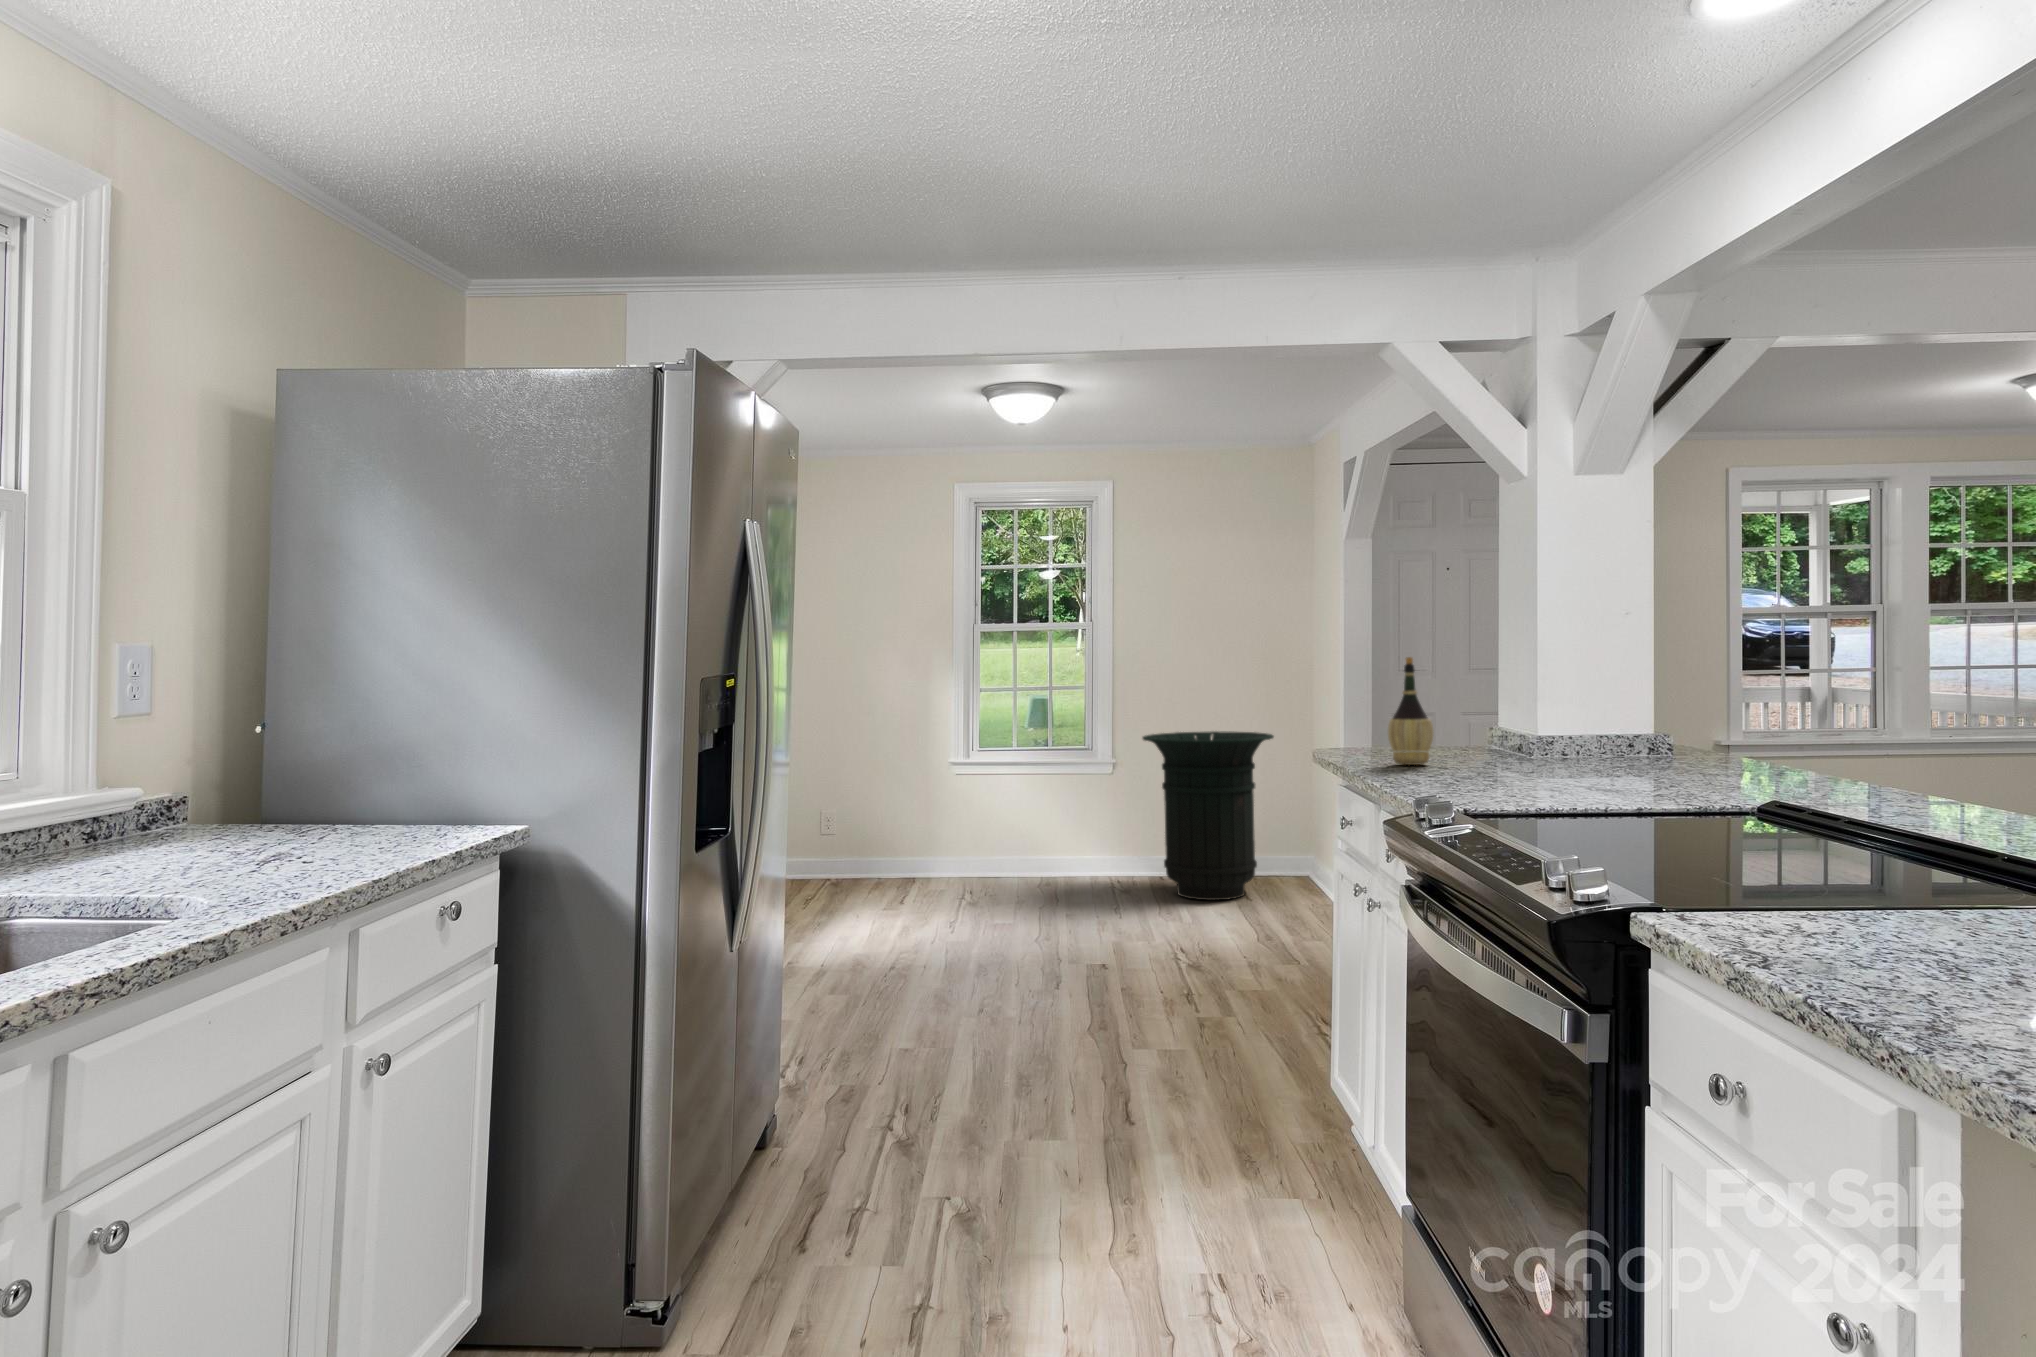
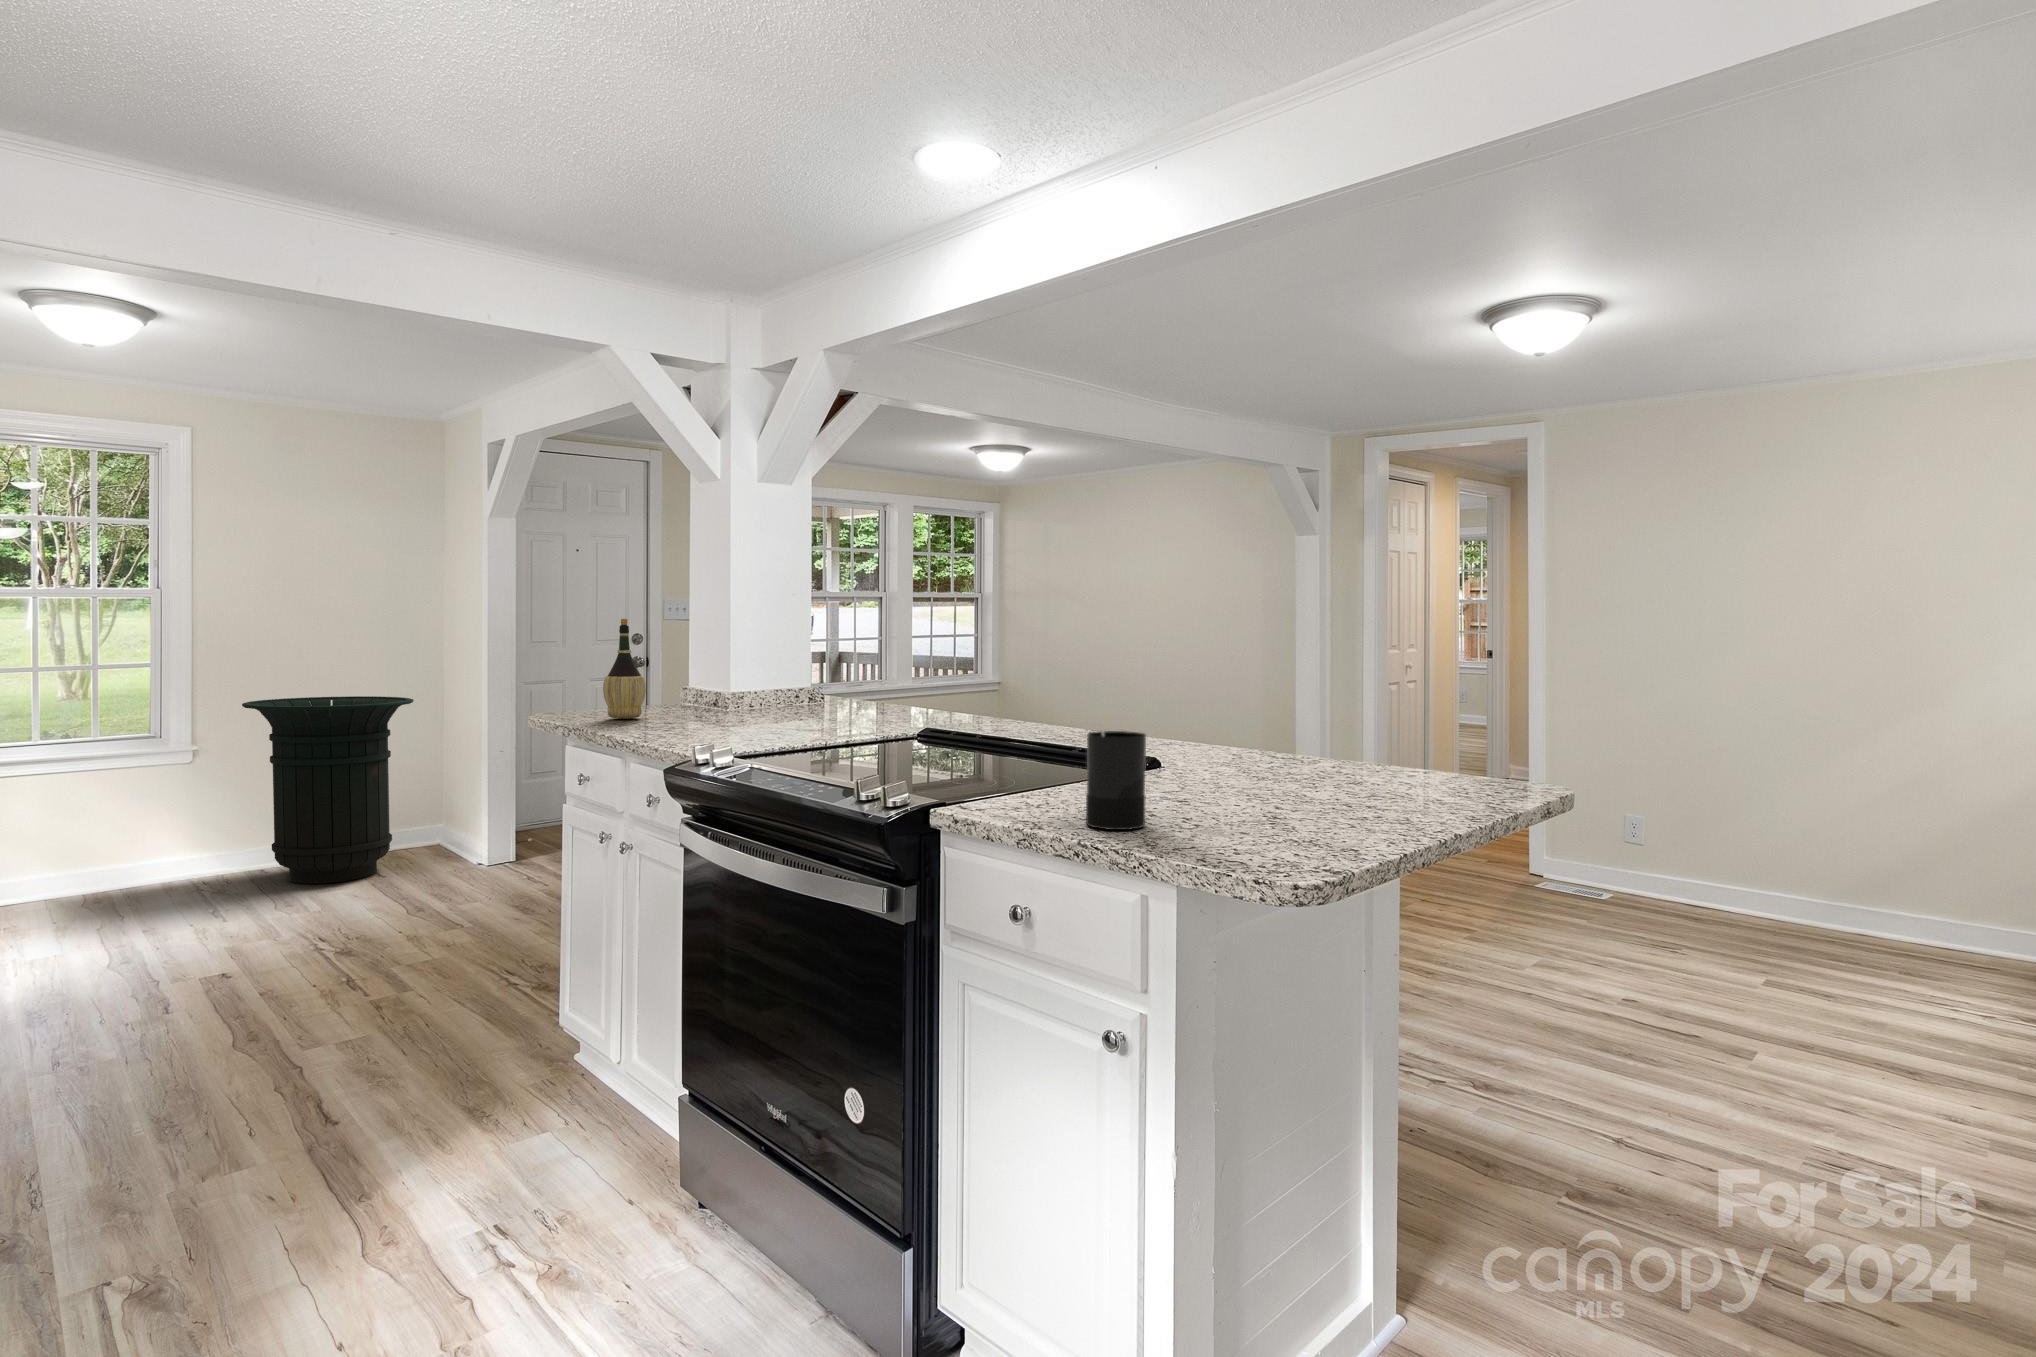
candle: none [1851,813,1973,993] -> present [1086,725,1146,830]

